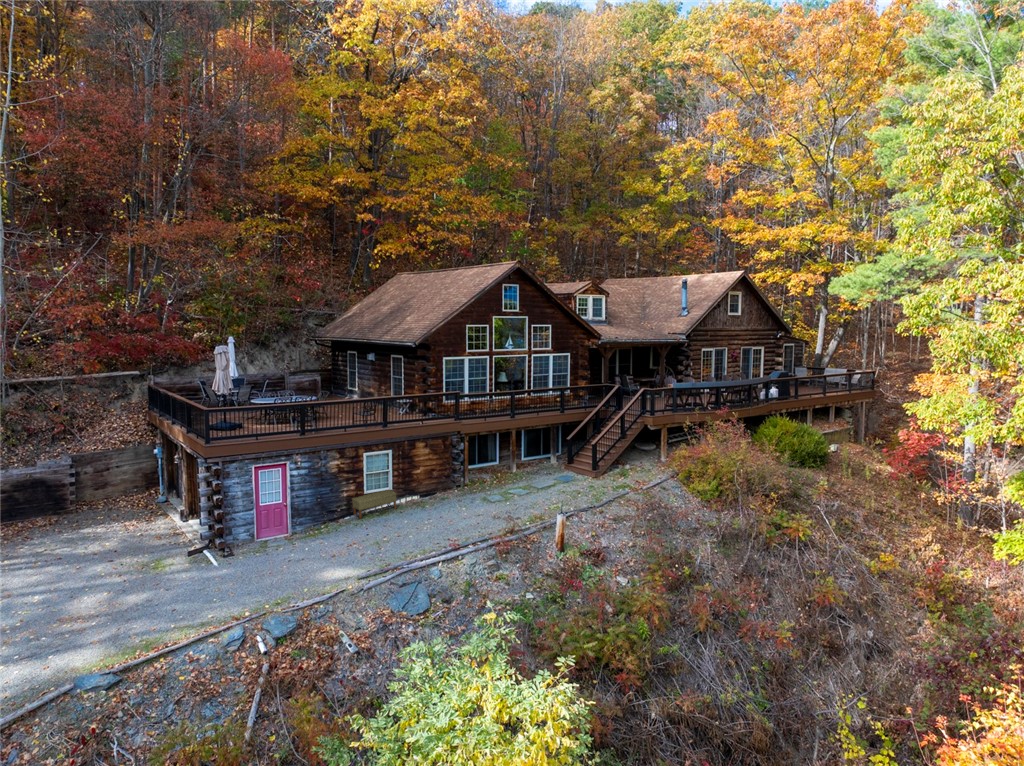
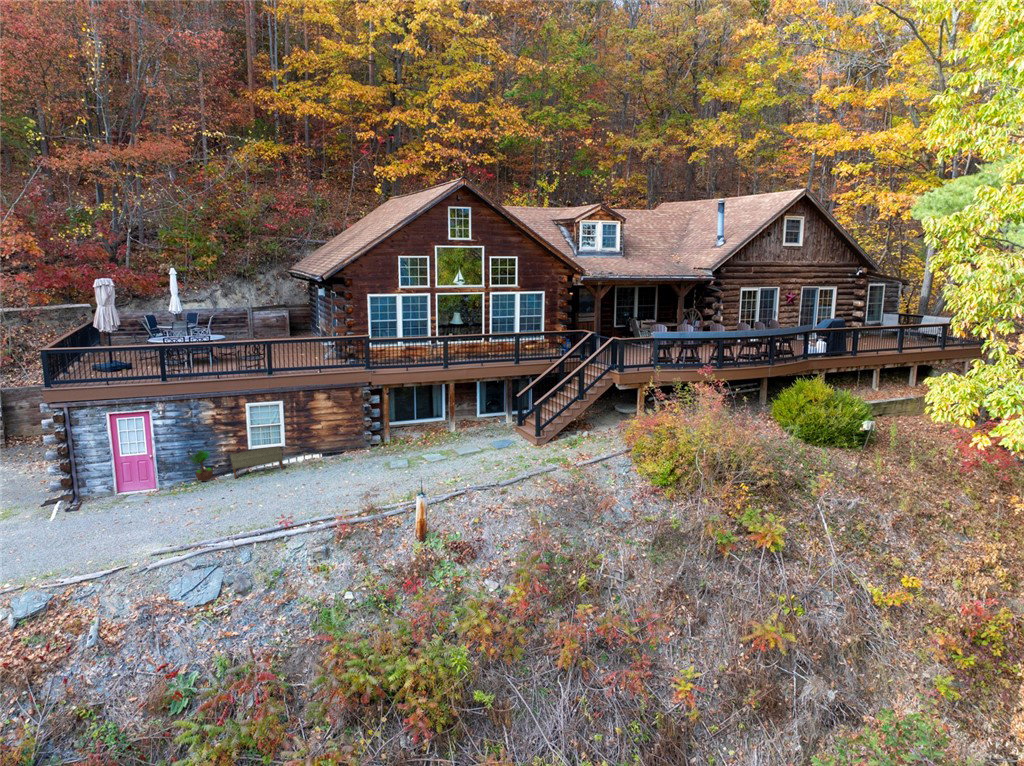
potted tree: none [323,493,342,523] -> present [191,449,213,481]

